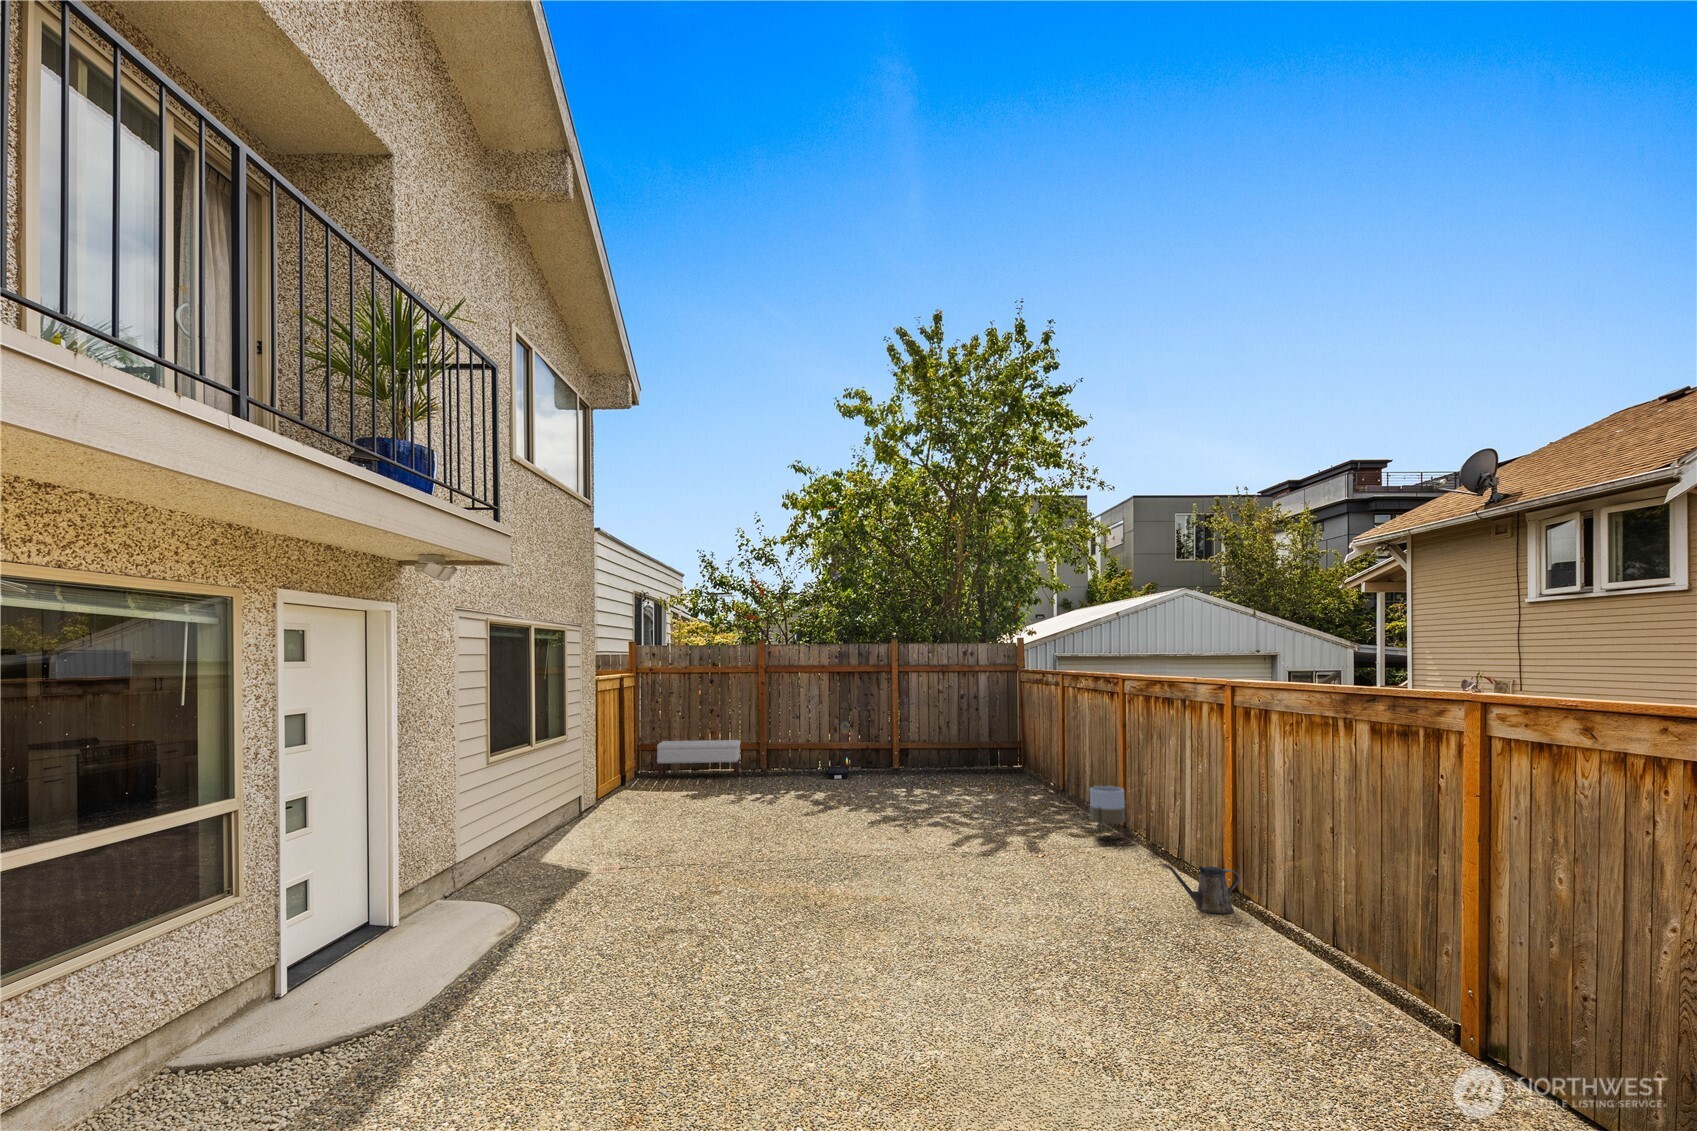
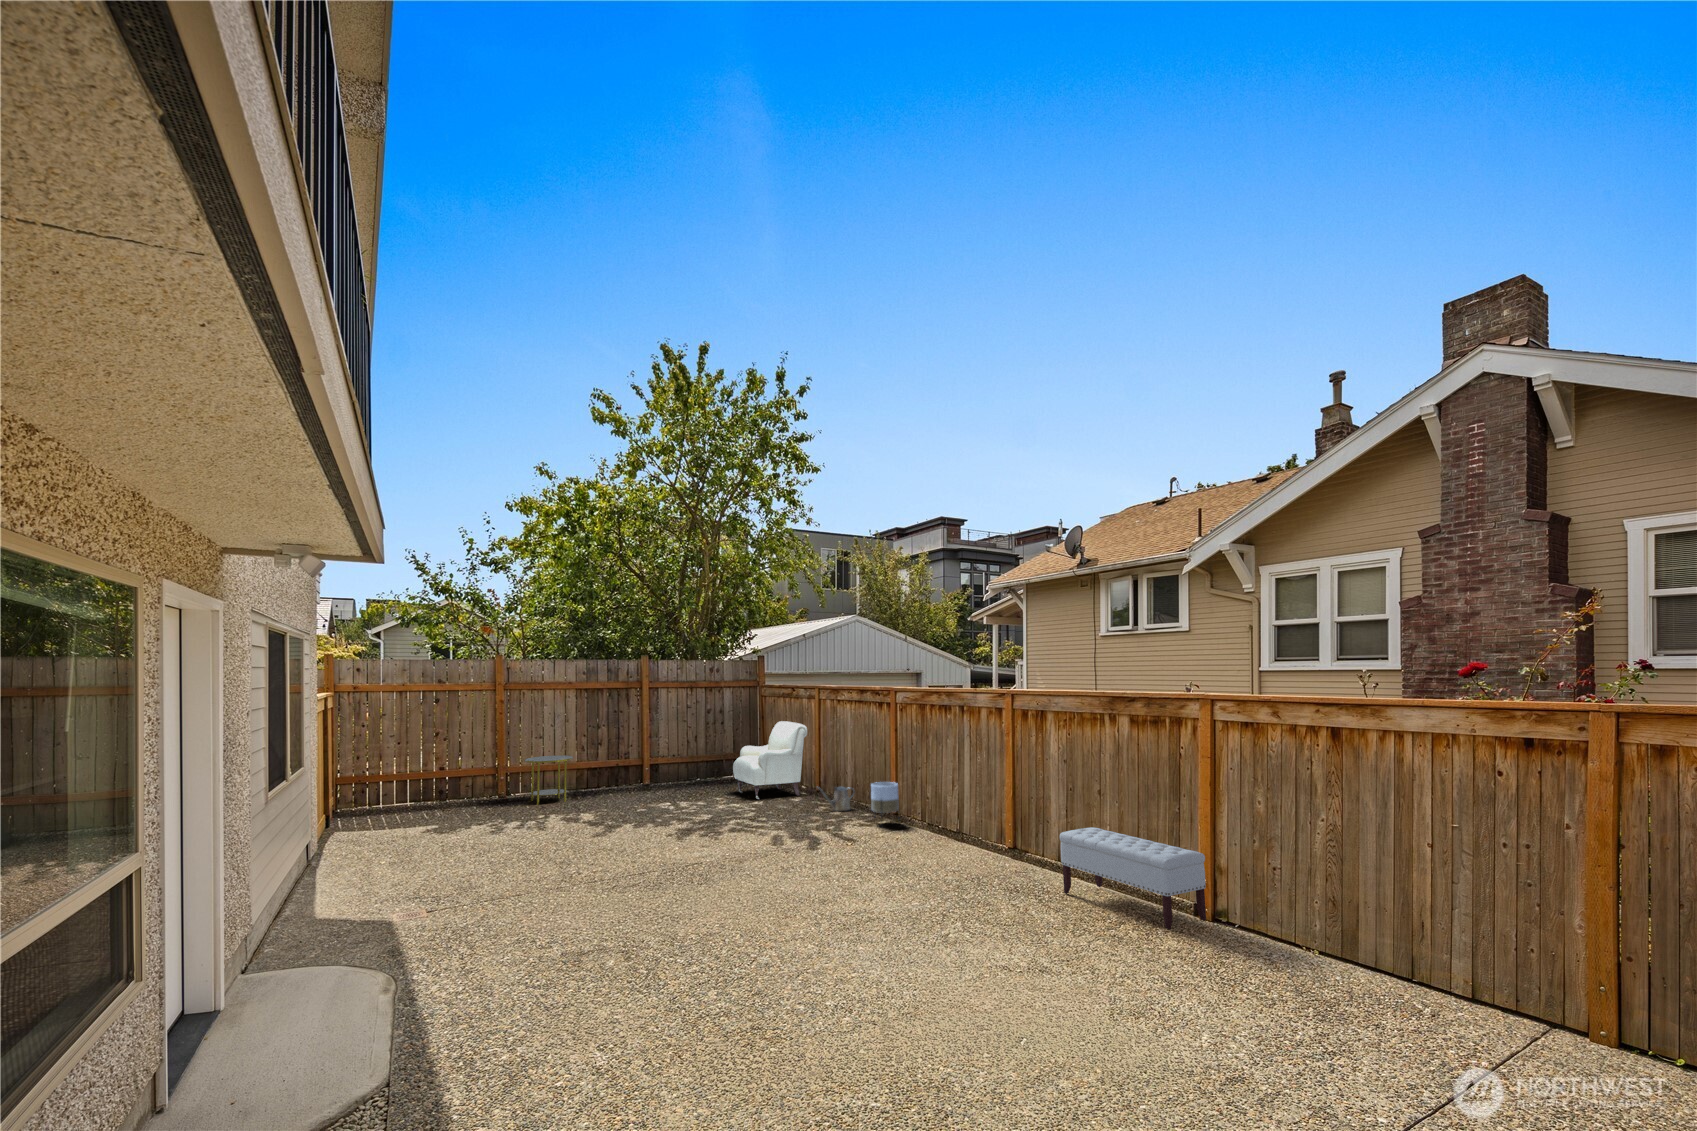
chair: none [973,708,1051,793] -> present [733,721,807,799]
side table: none [769,731,814,779] -> present [525,756,573,805]
bench: present [657,740,740,780] -> present [1060,827,1206,929]
watering can: present [1164,864,1239,914] -> present [821,787,854,811]

